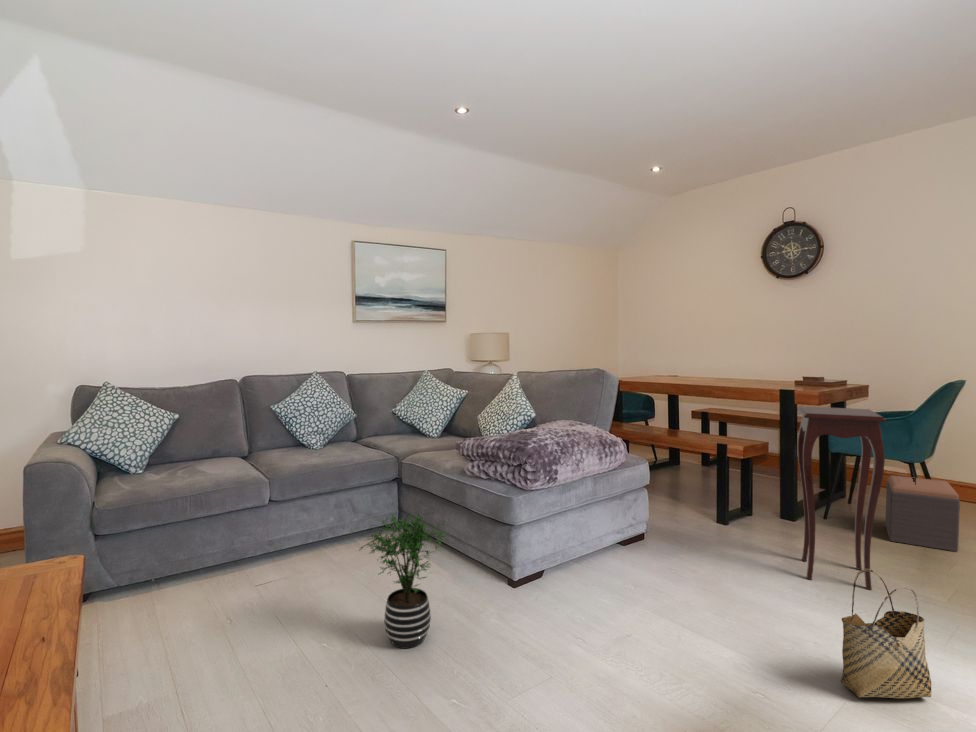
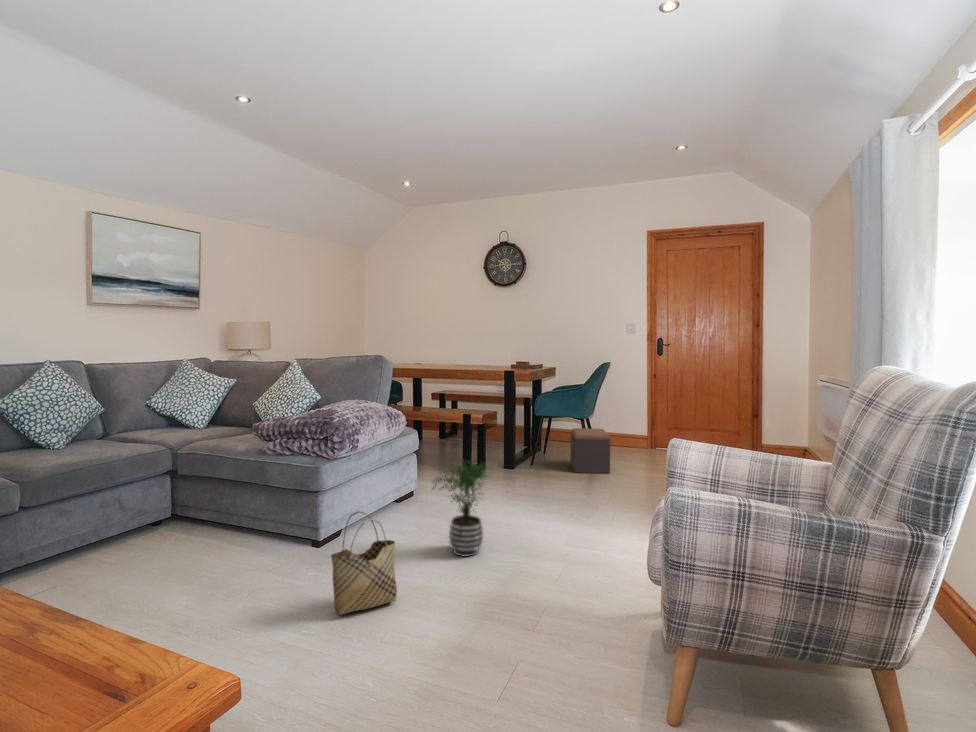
side table: present [798,406,886,590] -> none [523,381,577,502]
potted plant: present [361,513,446,648] -> present [432,461,488,556]
woven basket: present [841,569,931,698] -> present [331,511,397,615]

